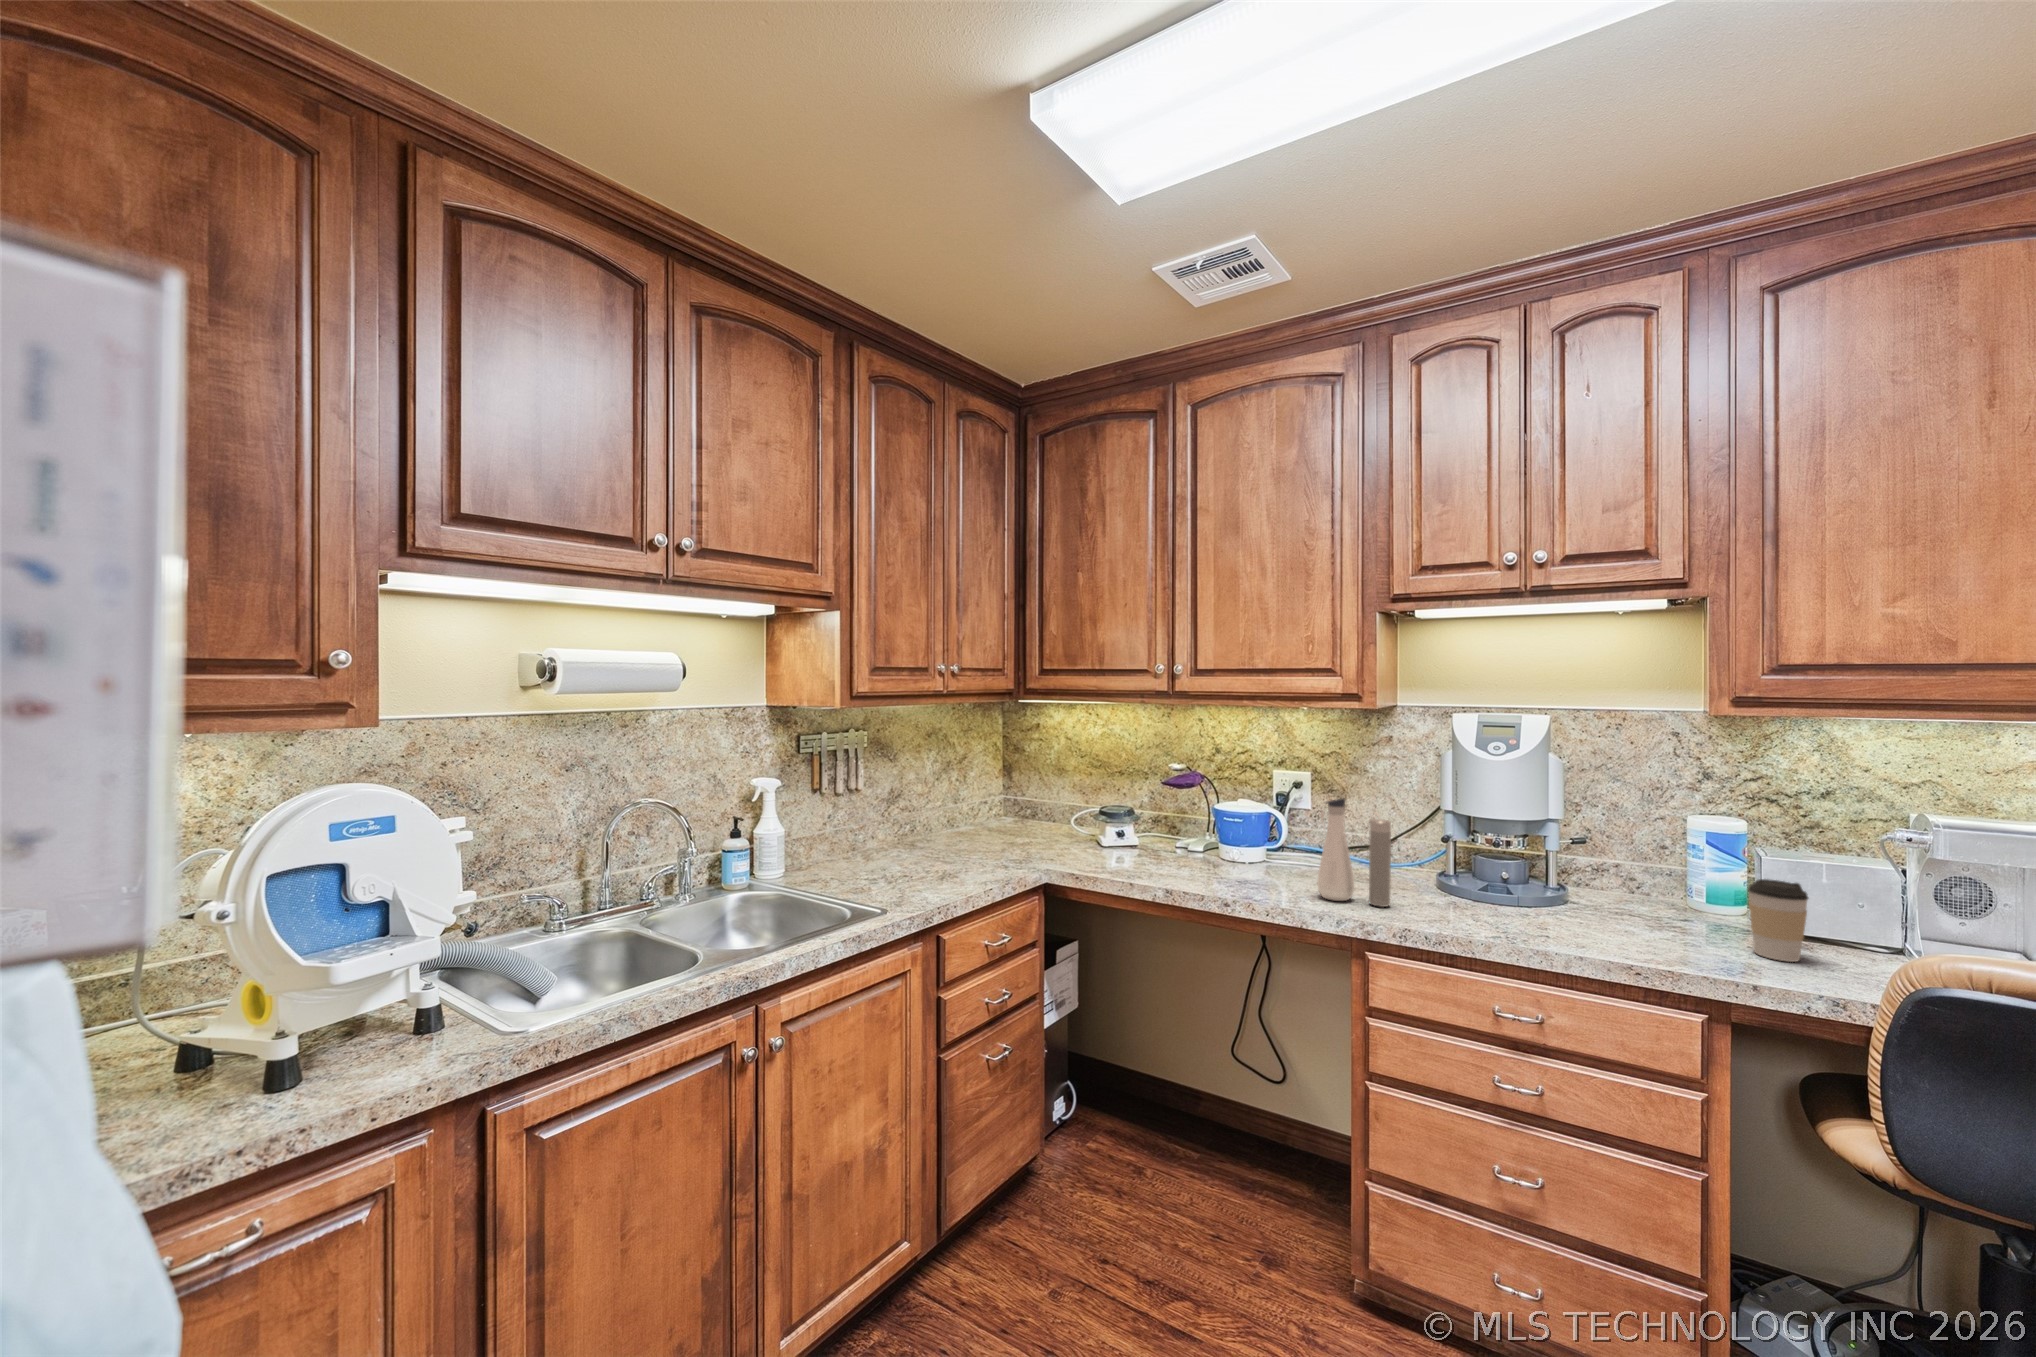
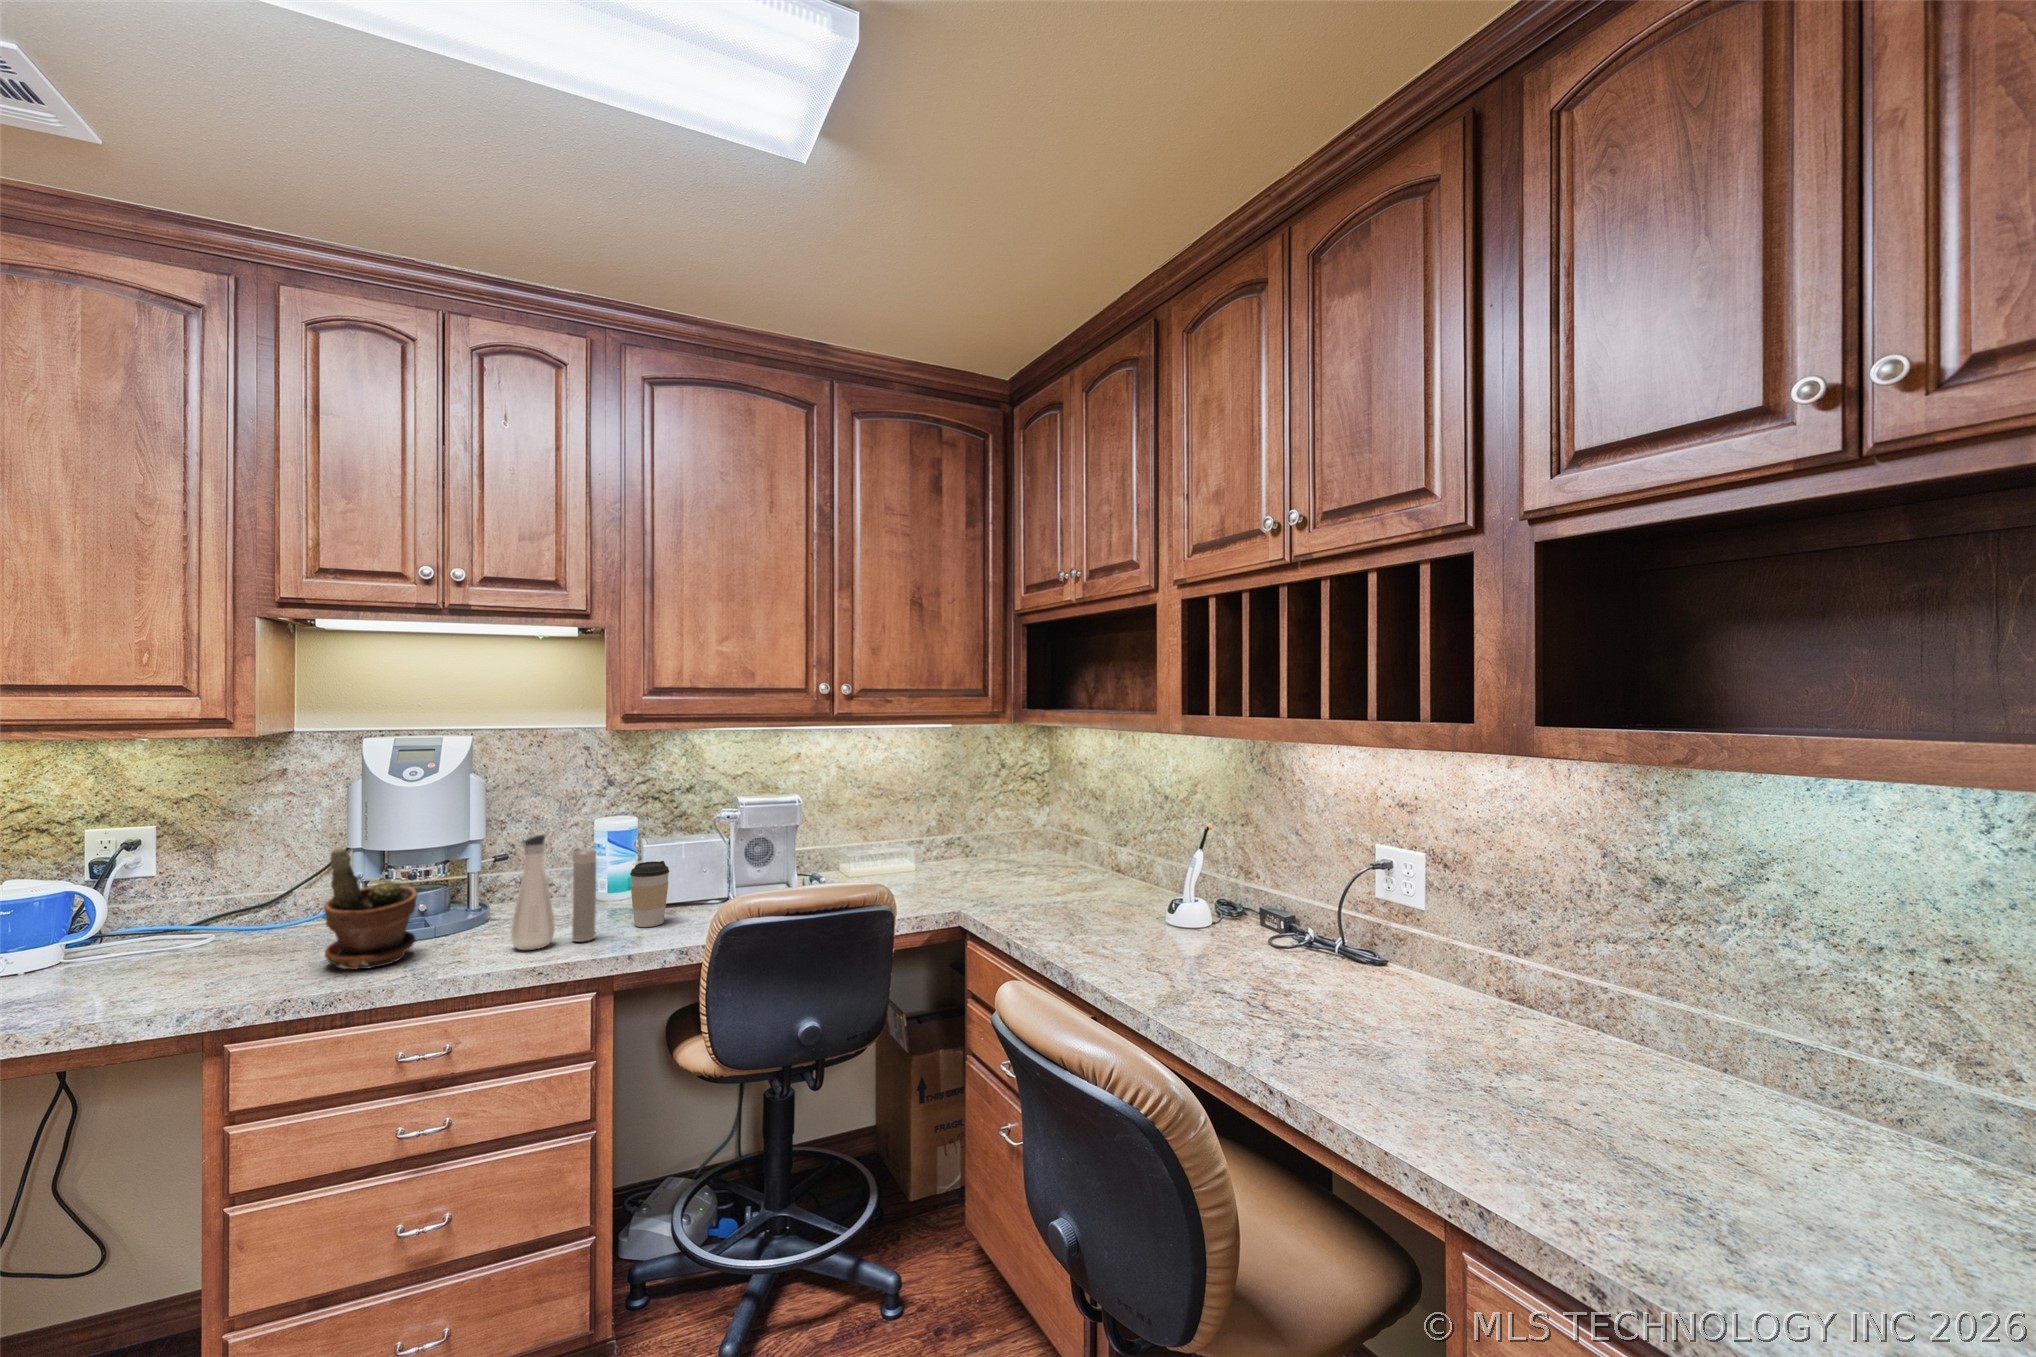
water bottle: present [1317,799,1391,907] -> present [500,835,596,950]
potted plant: none [1431,805,1506,919] -> present [324,847,417,969]

